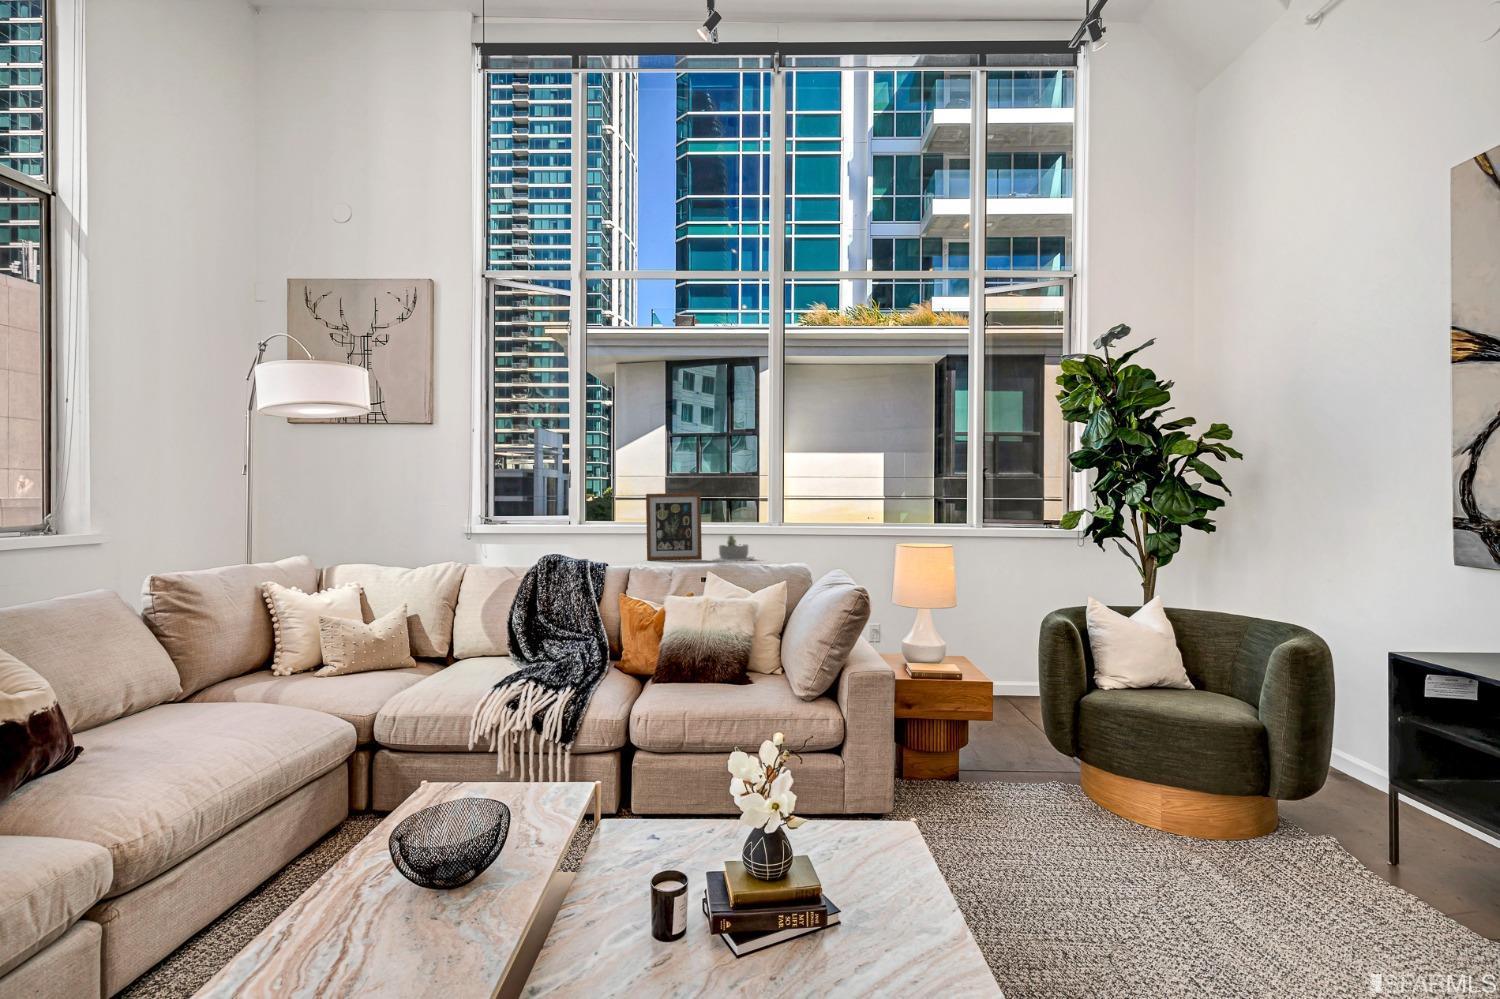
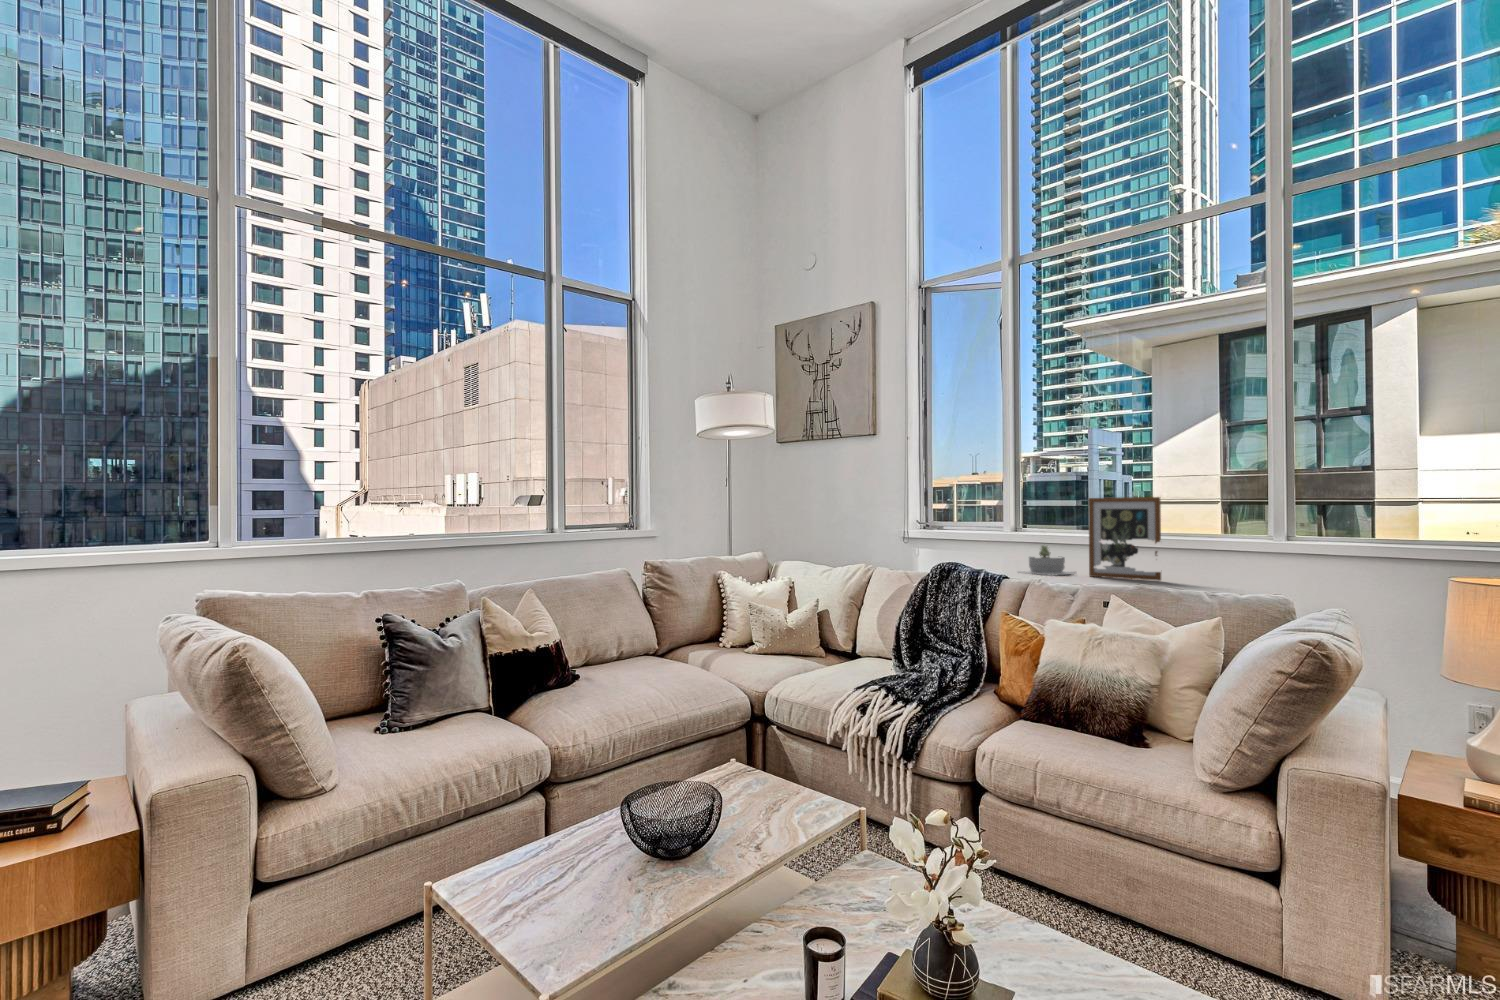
succulent planter: present [713,535,754,561] -> present [1018,545,1076,576]

